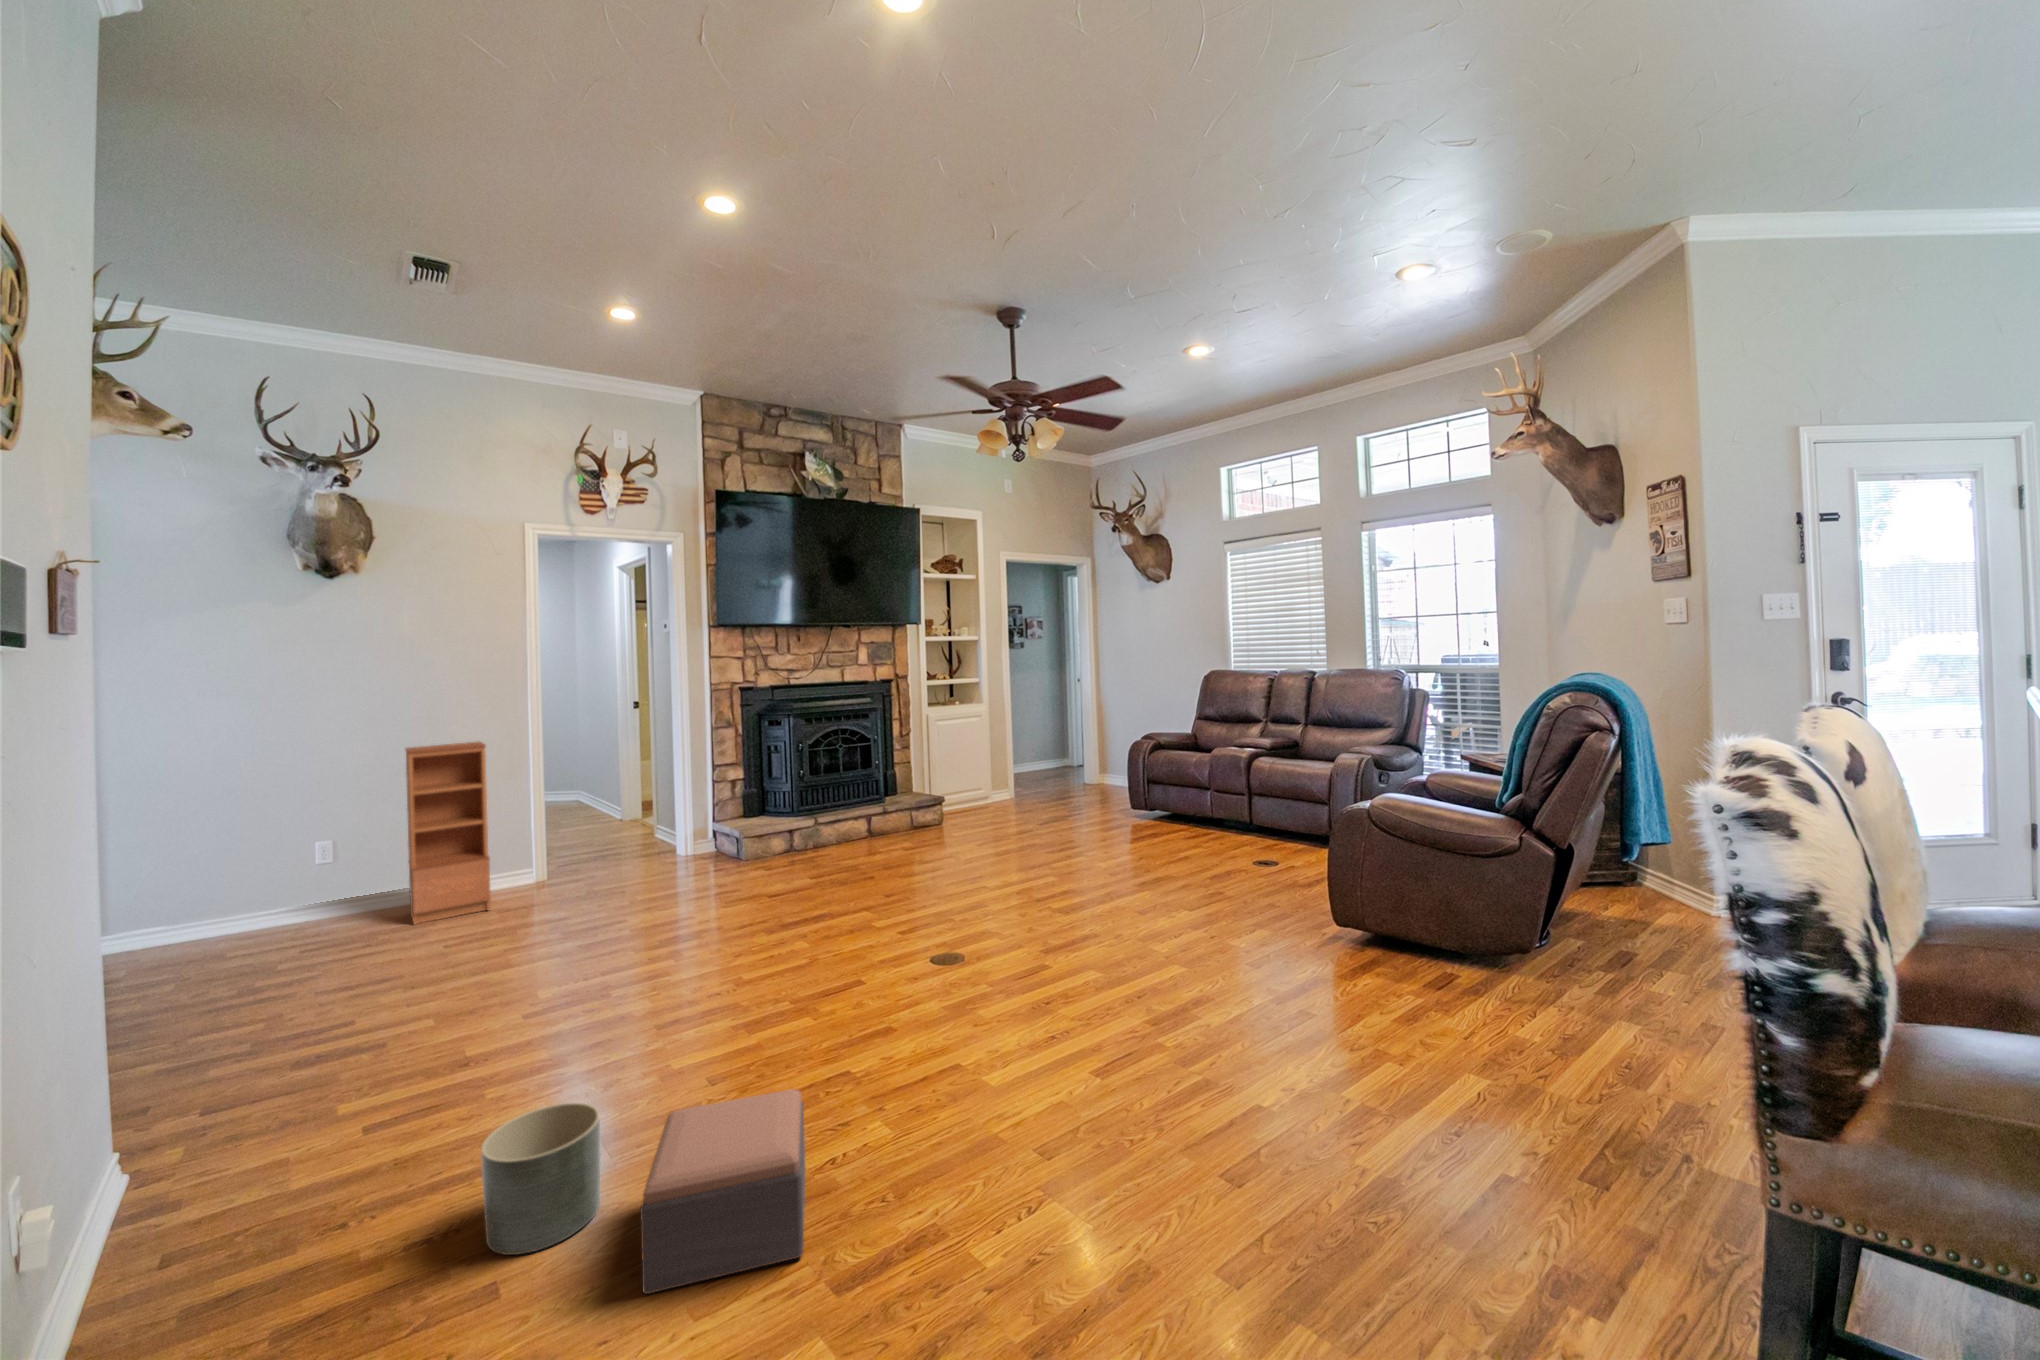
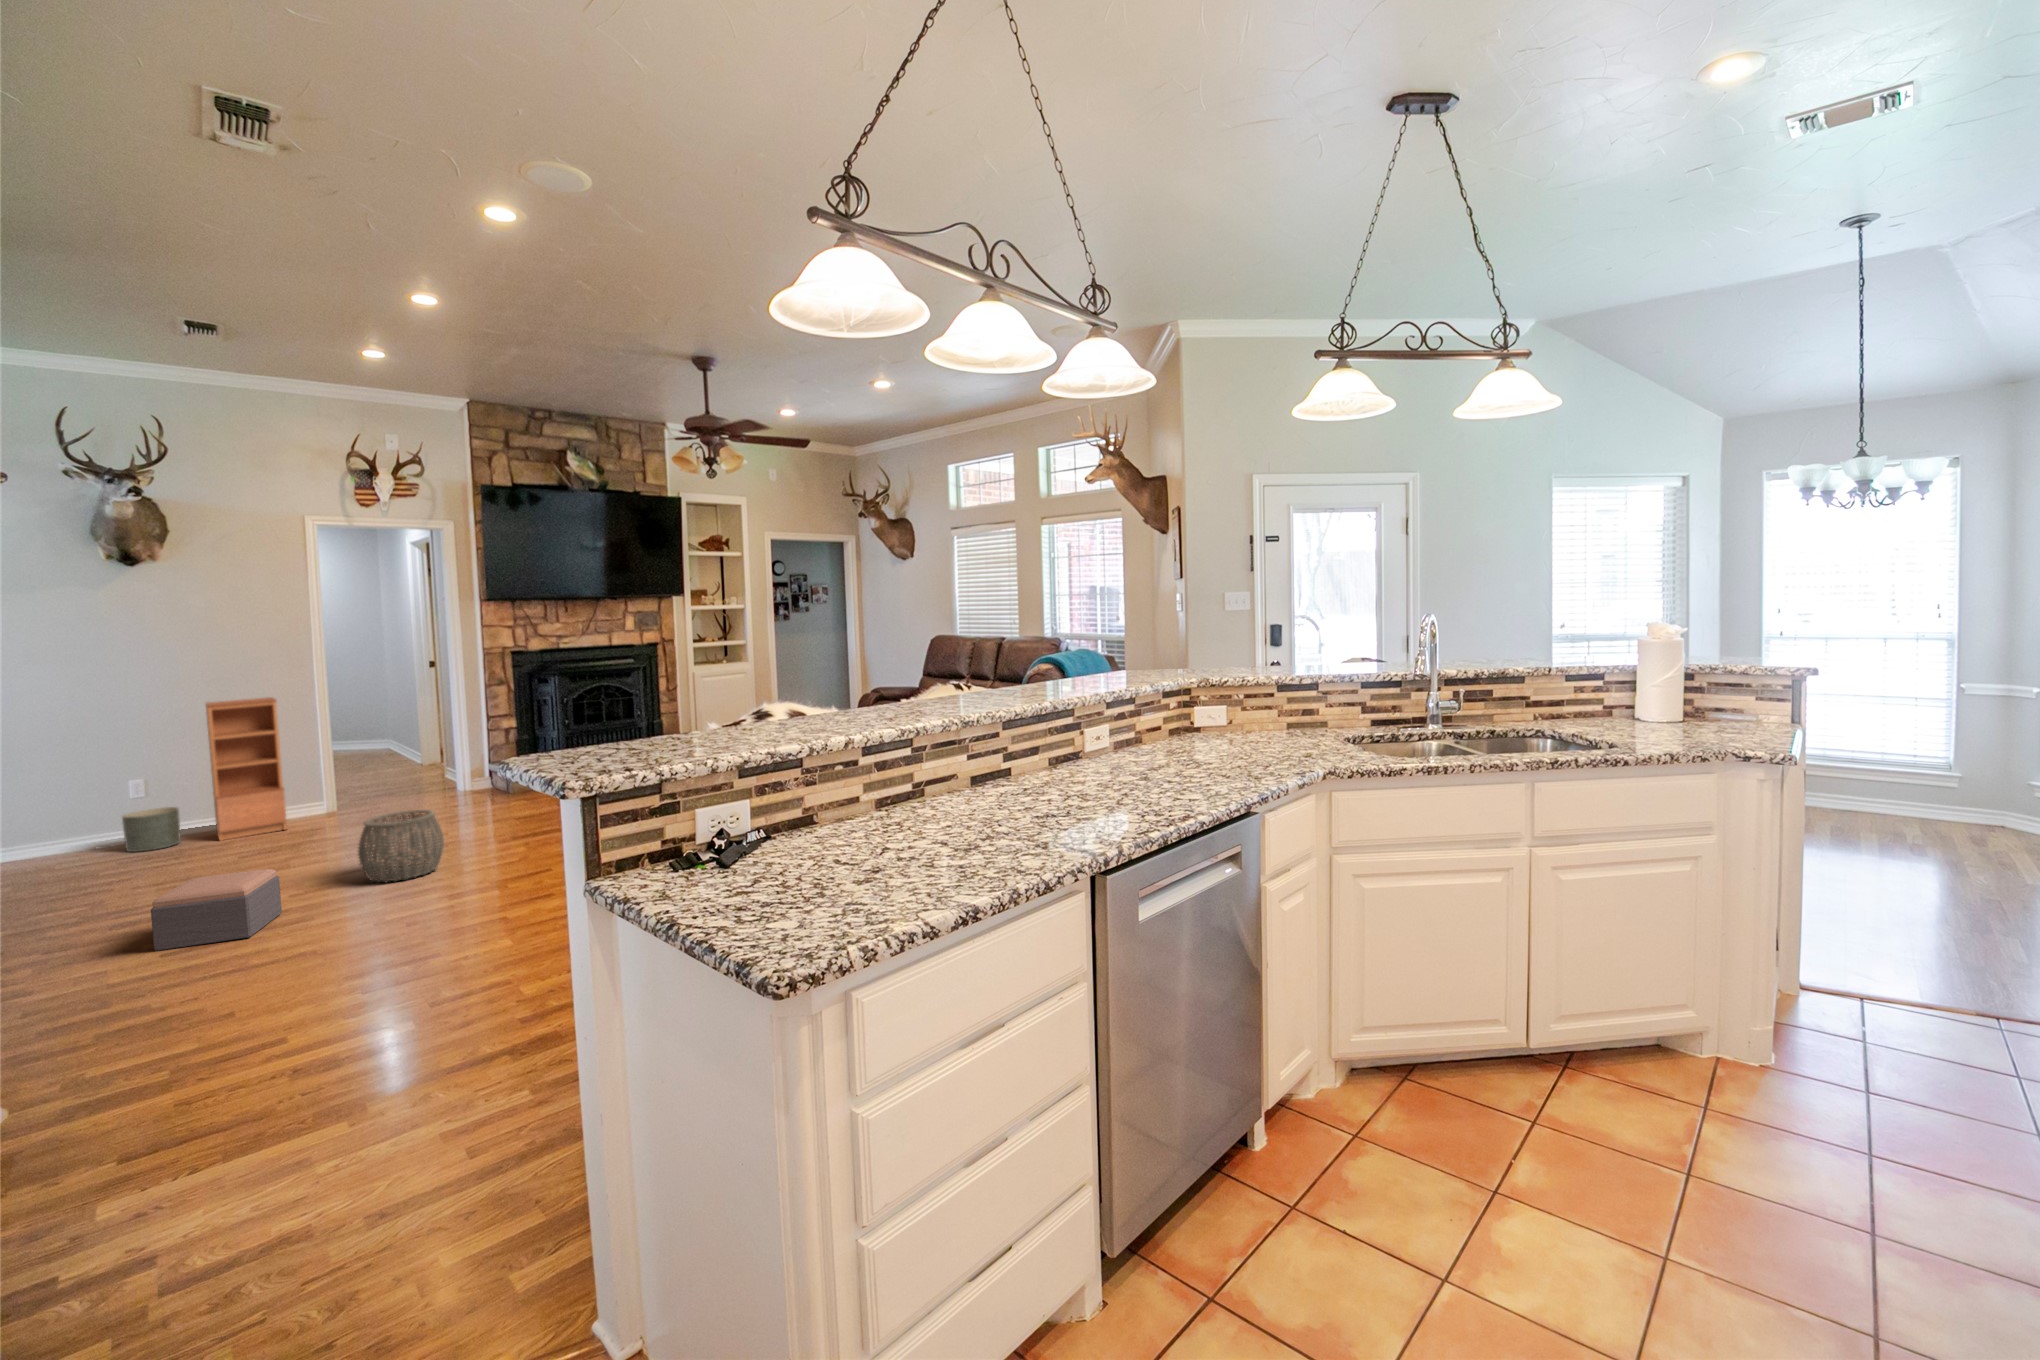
woven basket: none [591,902,700,1012] -> present [358,810,444,882]
footstool: present [640,1089,805,1294] -> present [151,869,282,951]
planter: present [481,1103,601,1255] -> present [122,807,180,852]

